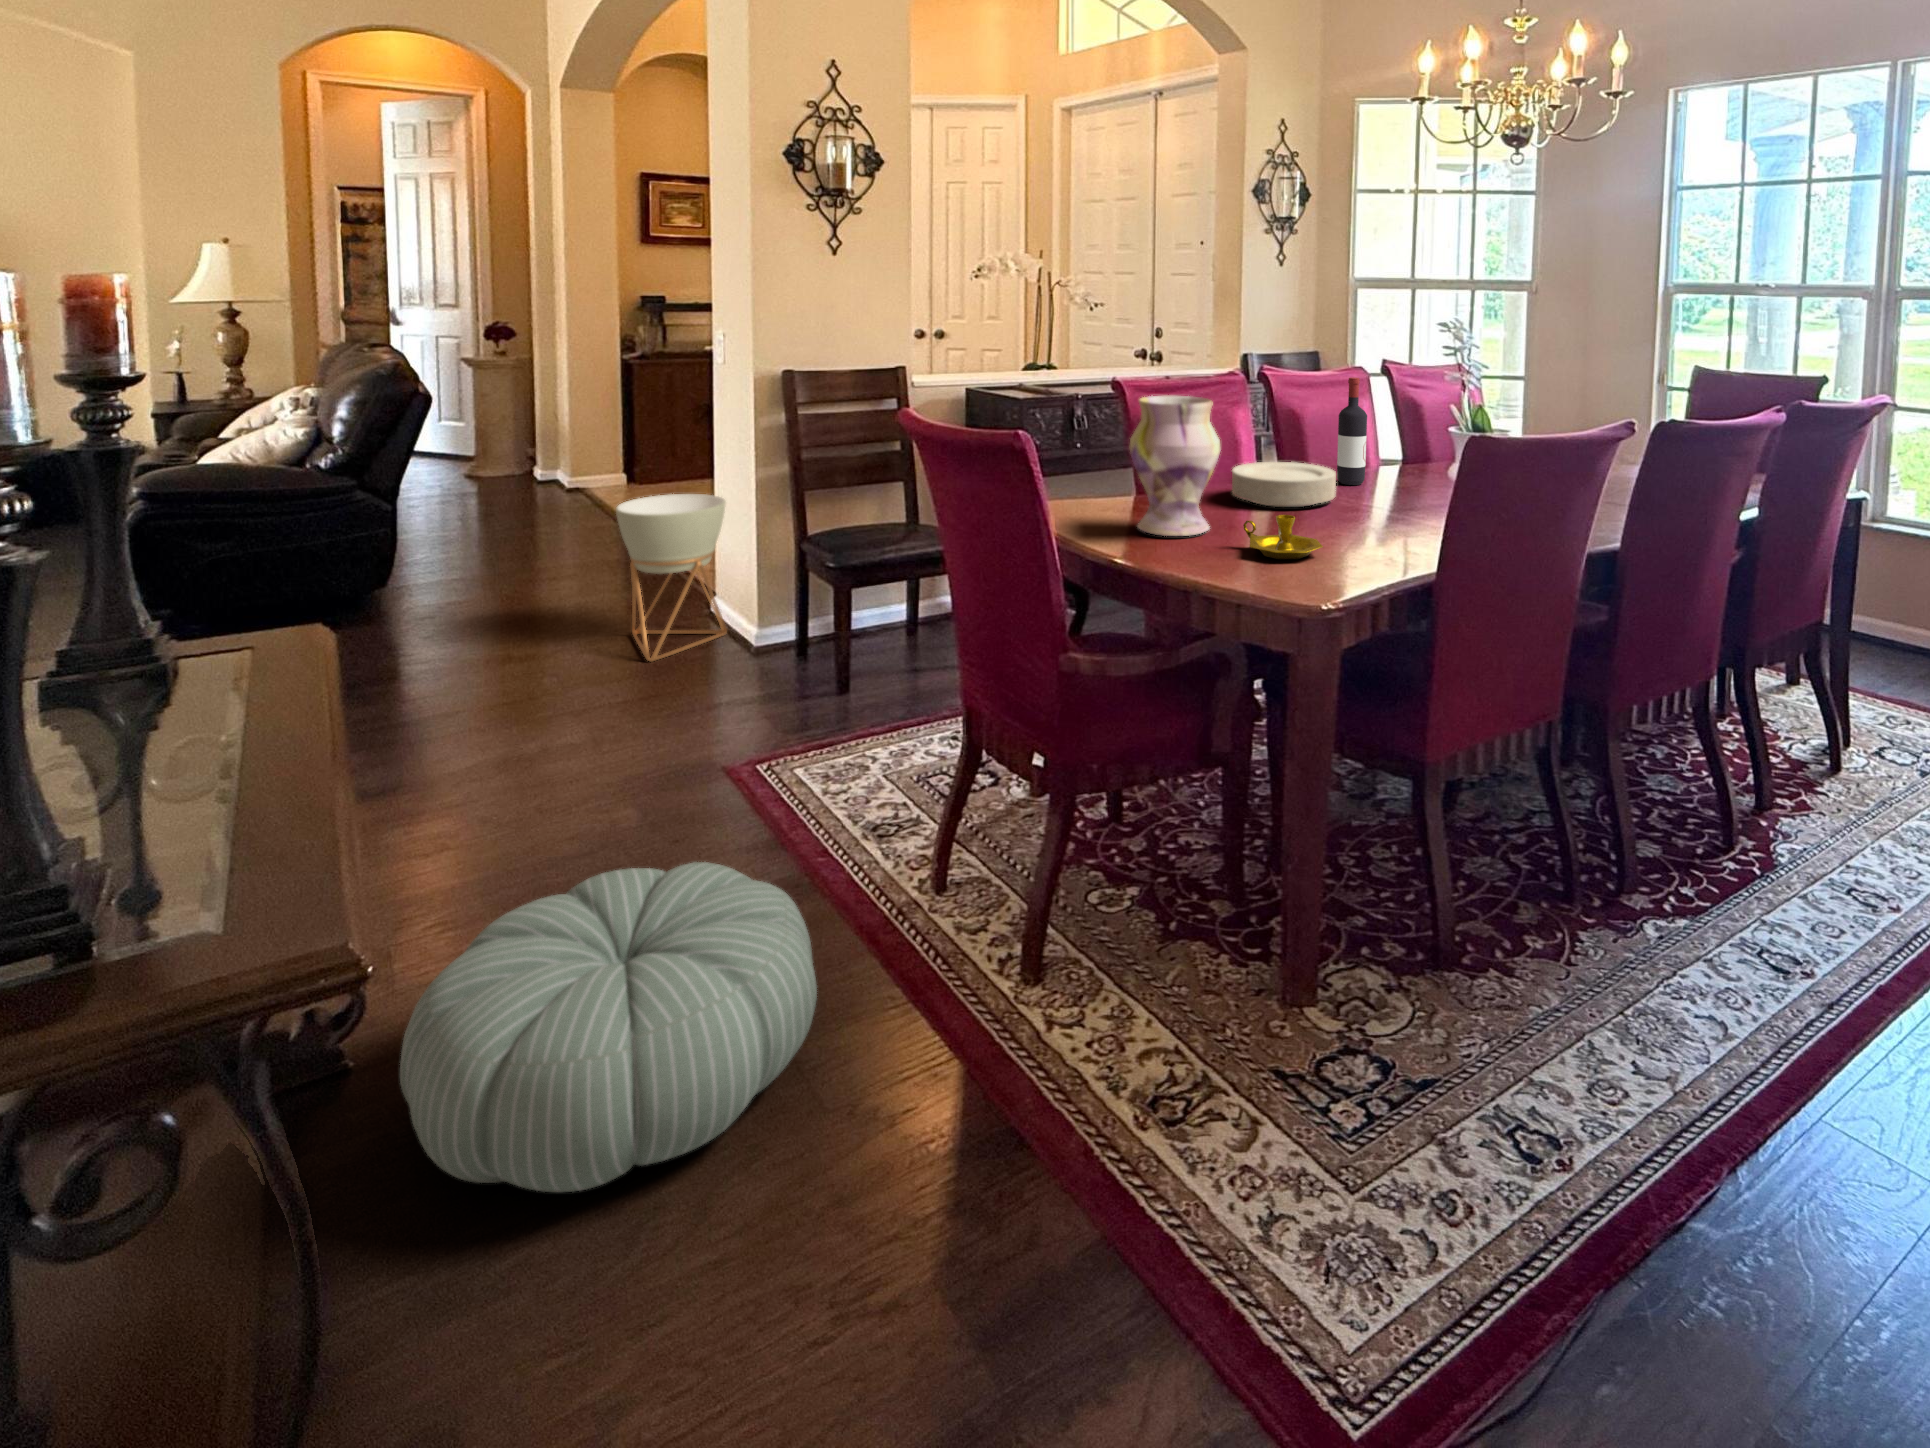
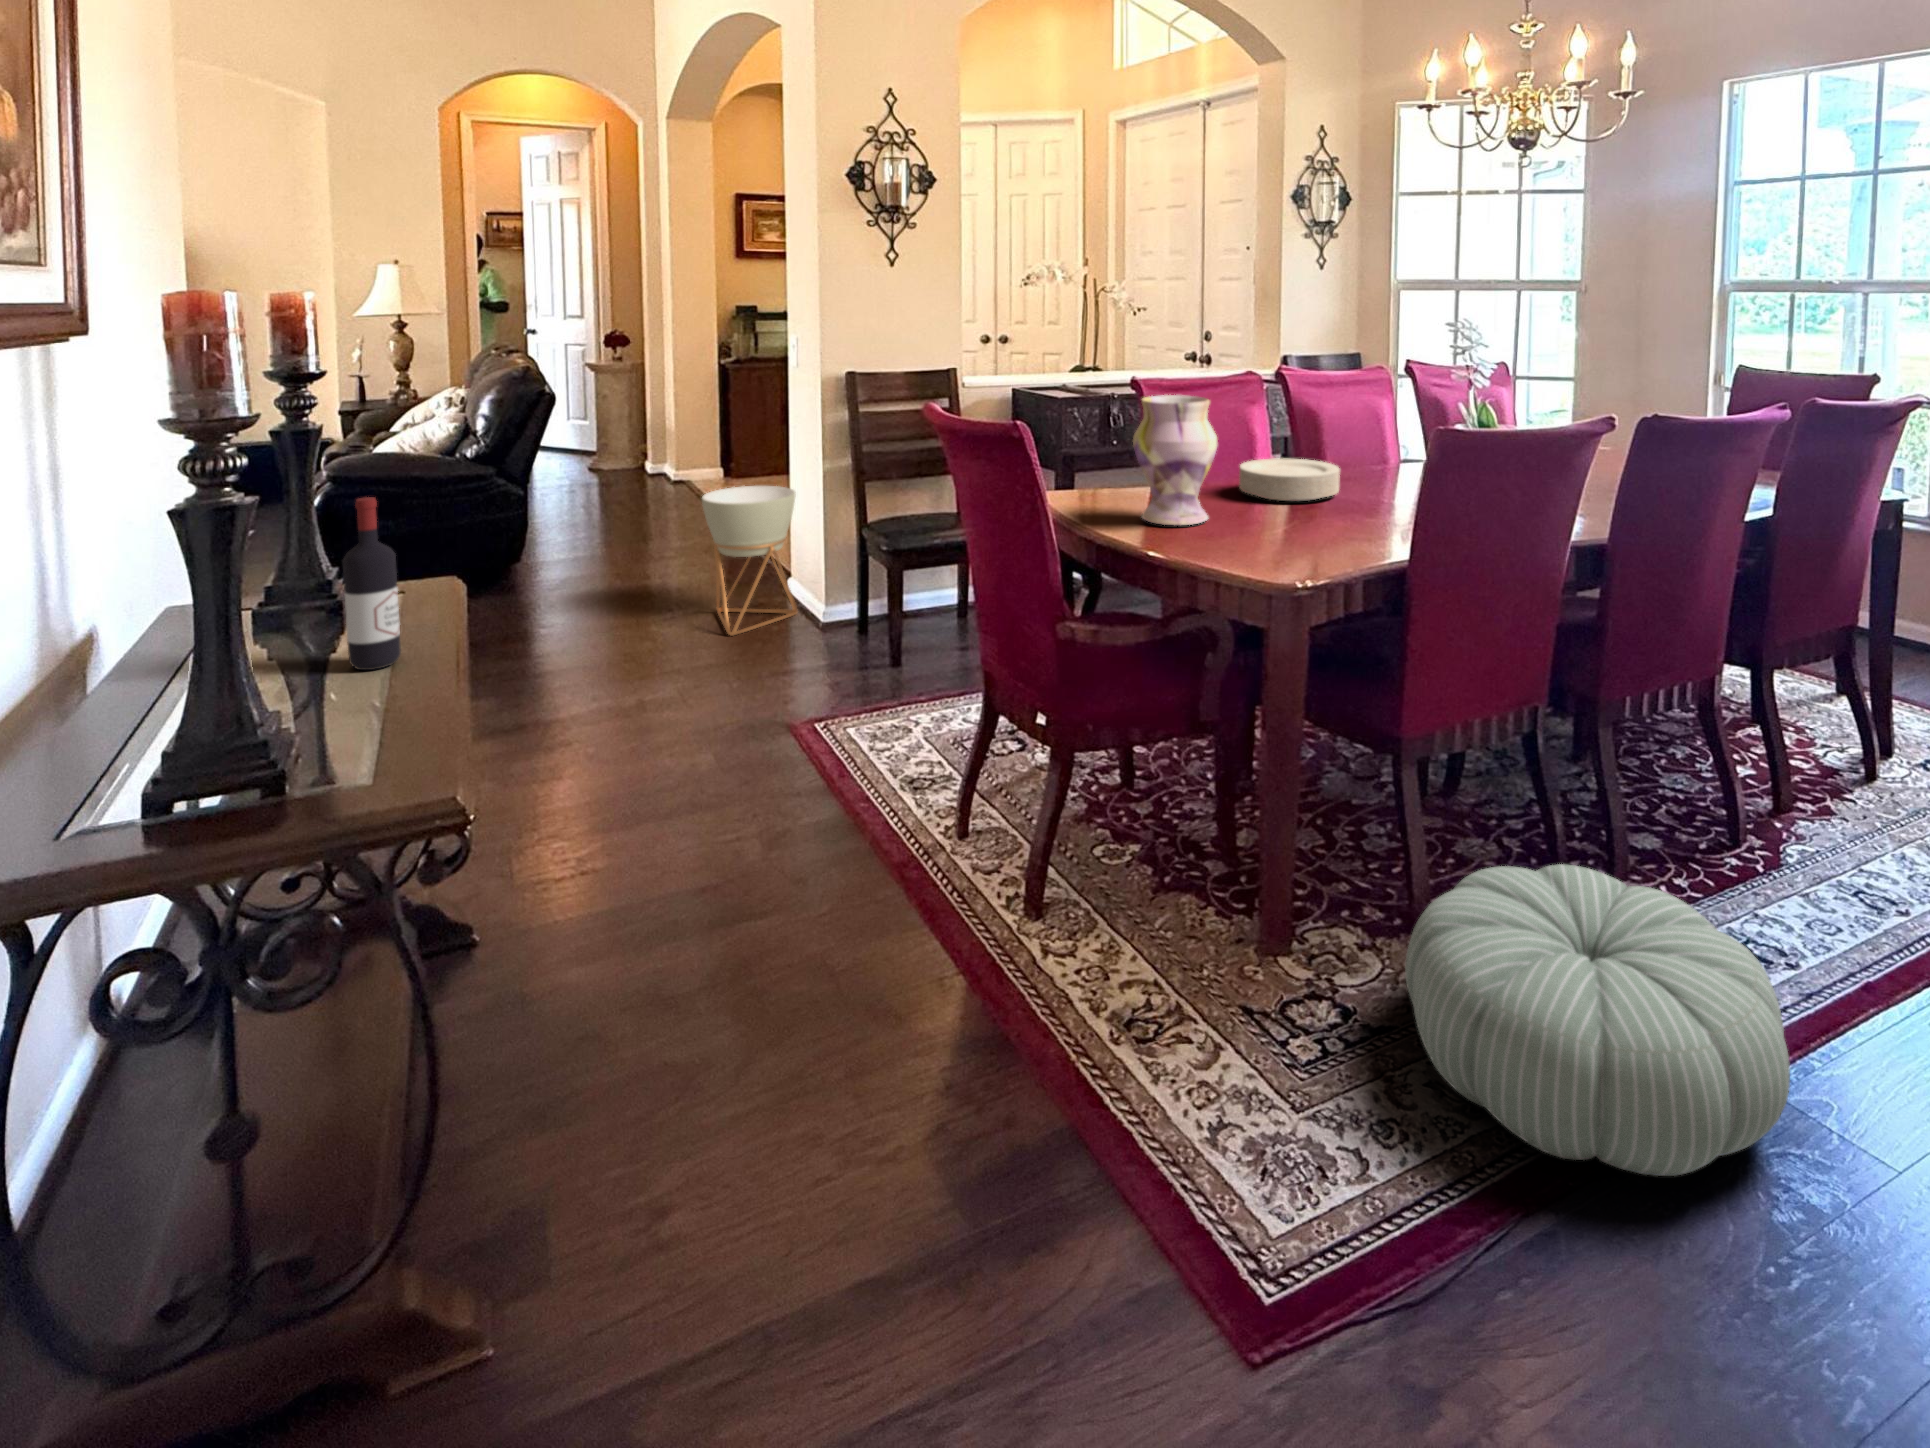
wine bottle: present [1337,377,1367,485] -> present [343,497,401,670]
candlestick: present [1243,515,1323,559] -> none [1235,506,1307,547]
pouf: present [400,862,817,1192] -> present [1405,864,1790,1176]

